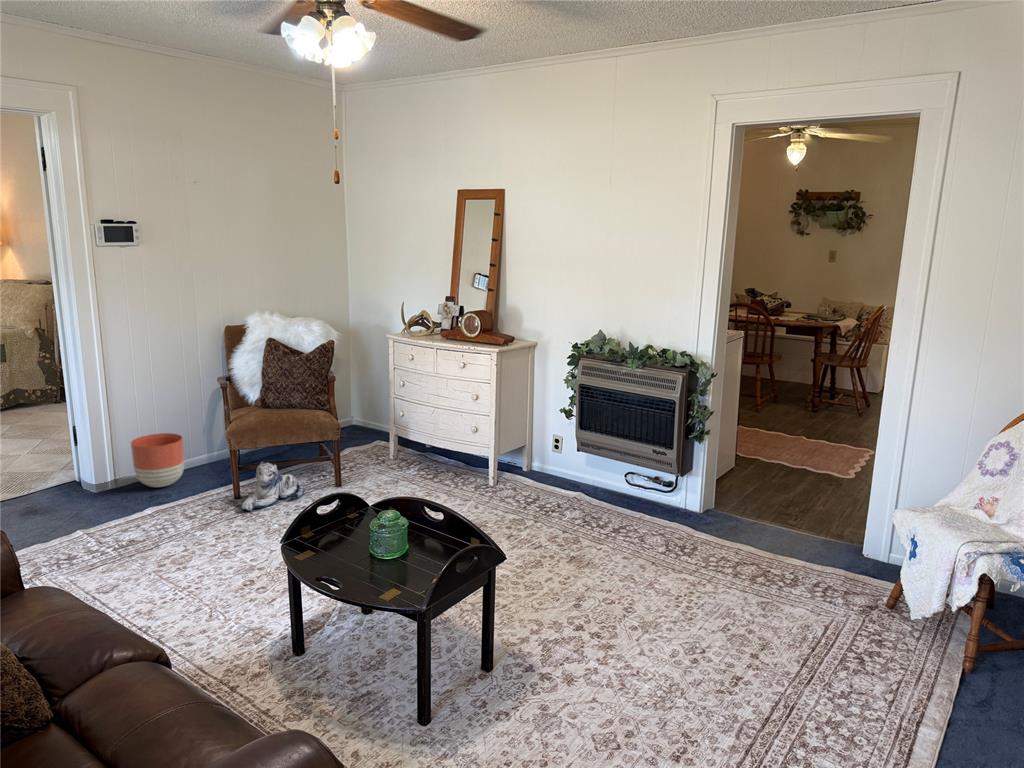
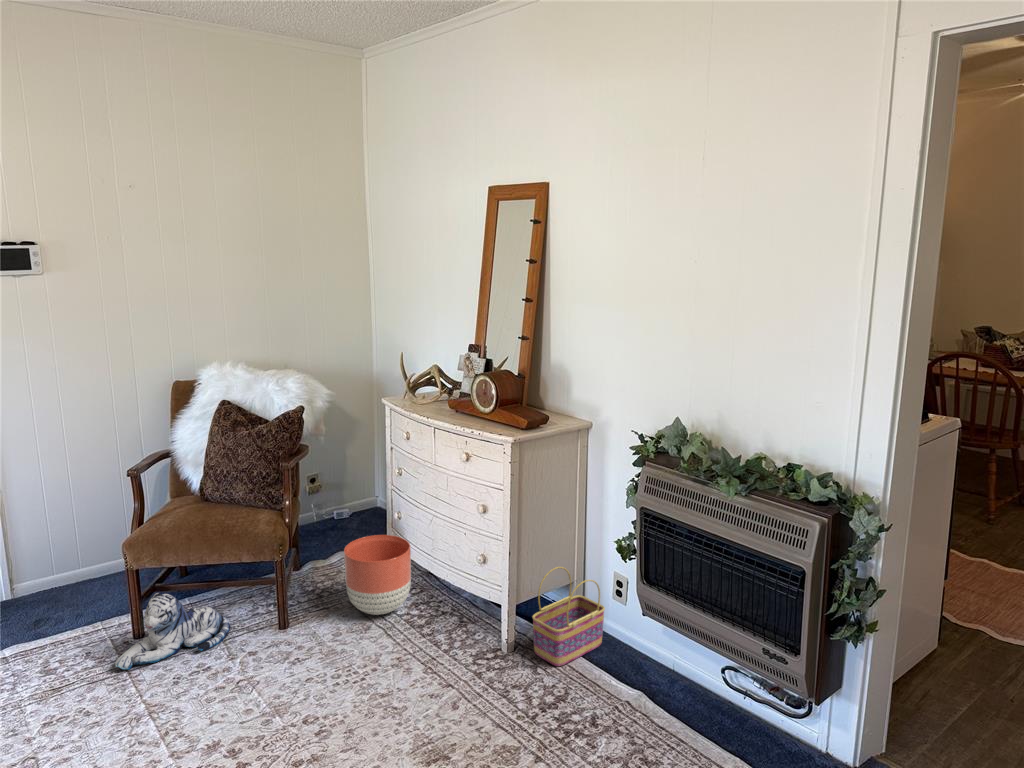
basket: none [509,431,550,489] -> present [532,567,605,666]
planter: present [131,433,184,487] -> present [344,535,411,615]

